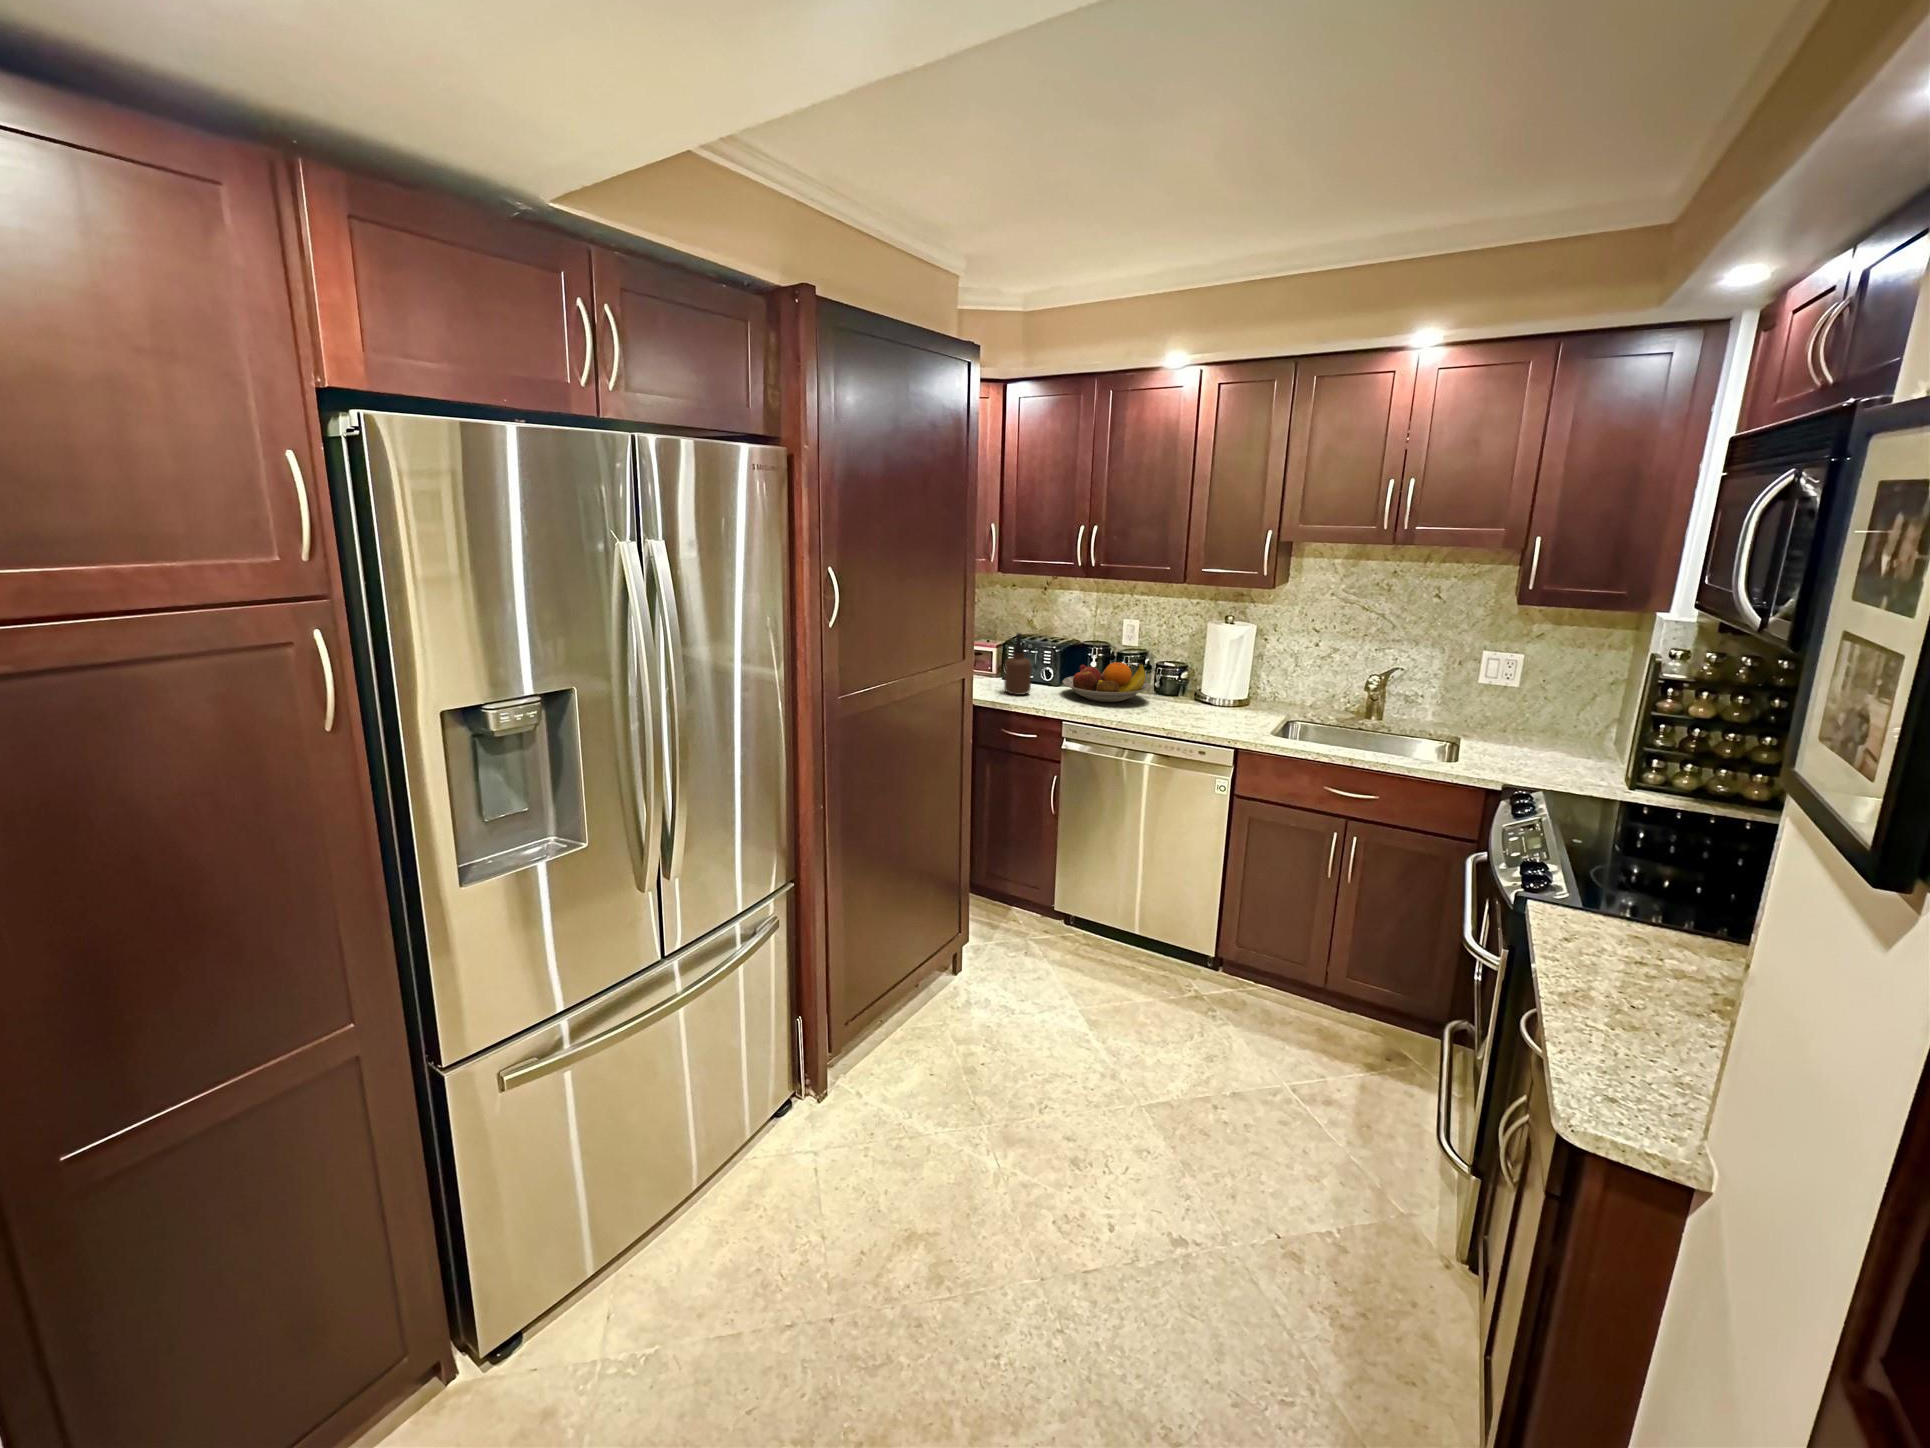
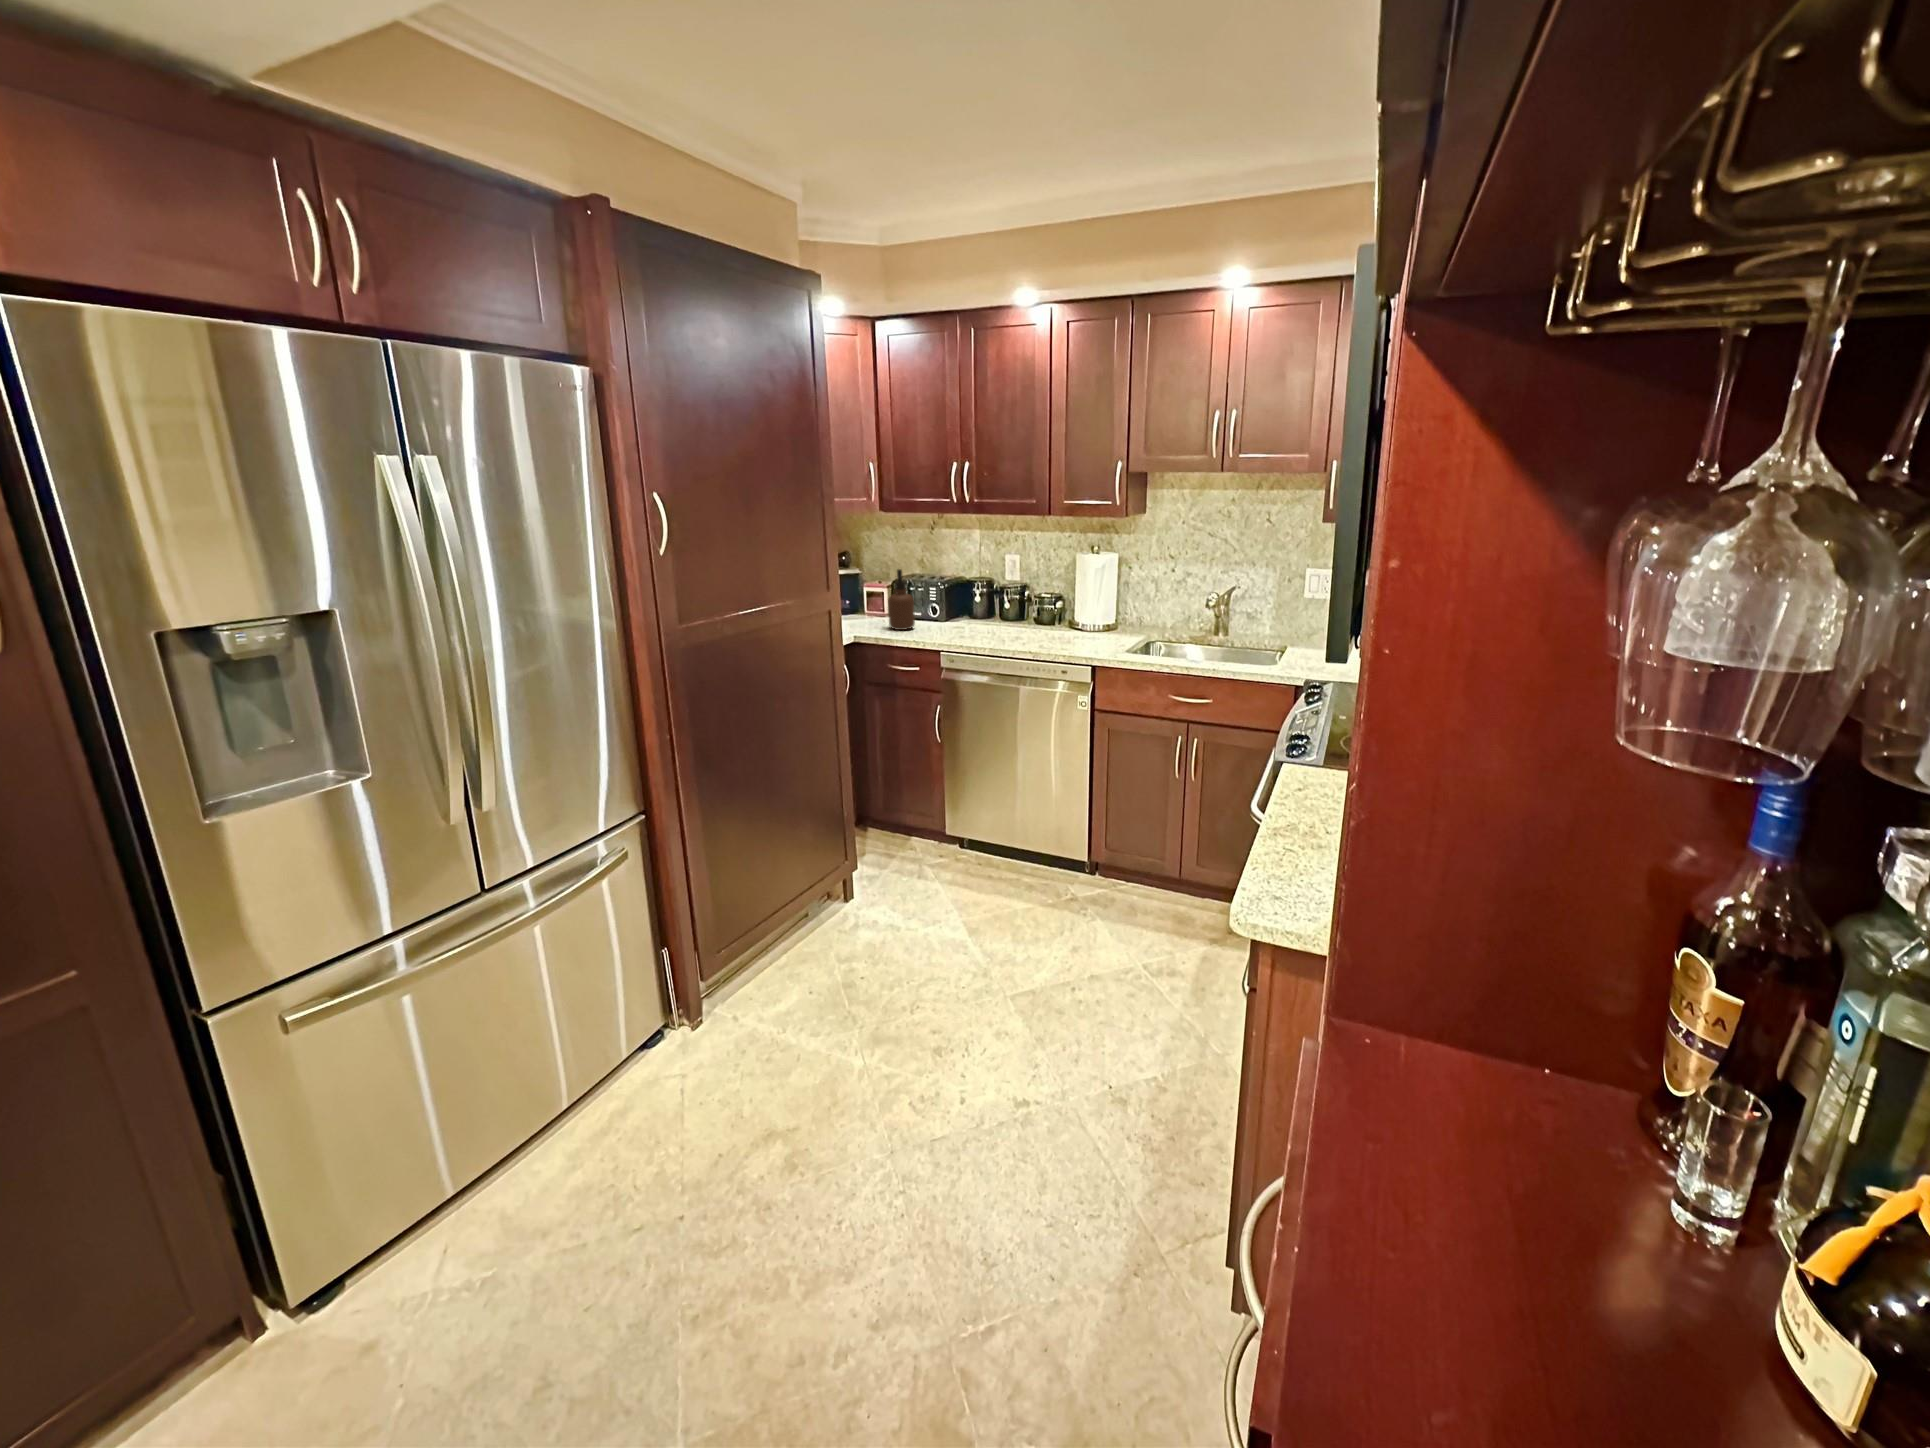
fruit bowl: present [1063,662,1150,702] -> none [946,595,1027,633]

